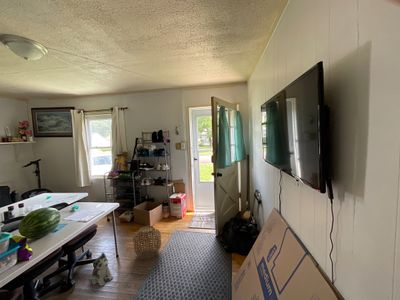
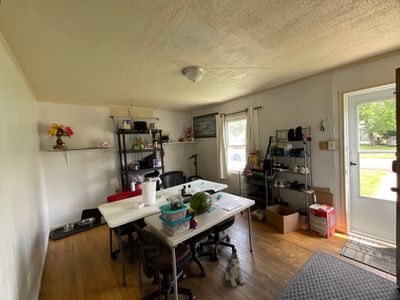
woven basket: present [133,226,161,259] -> none [266,238,302,280]

